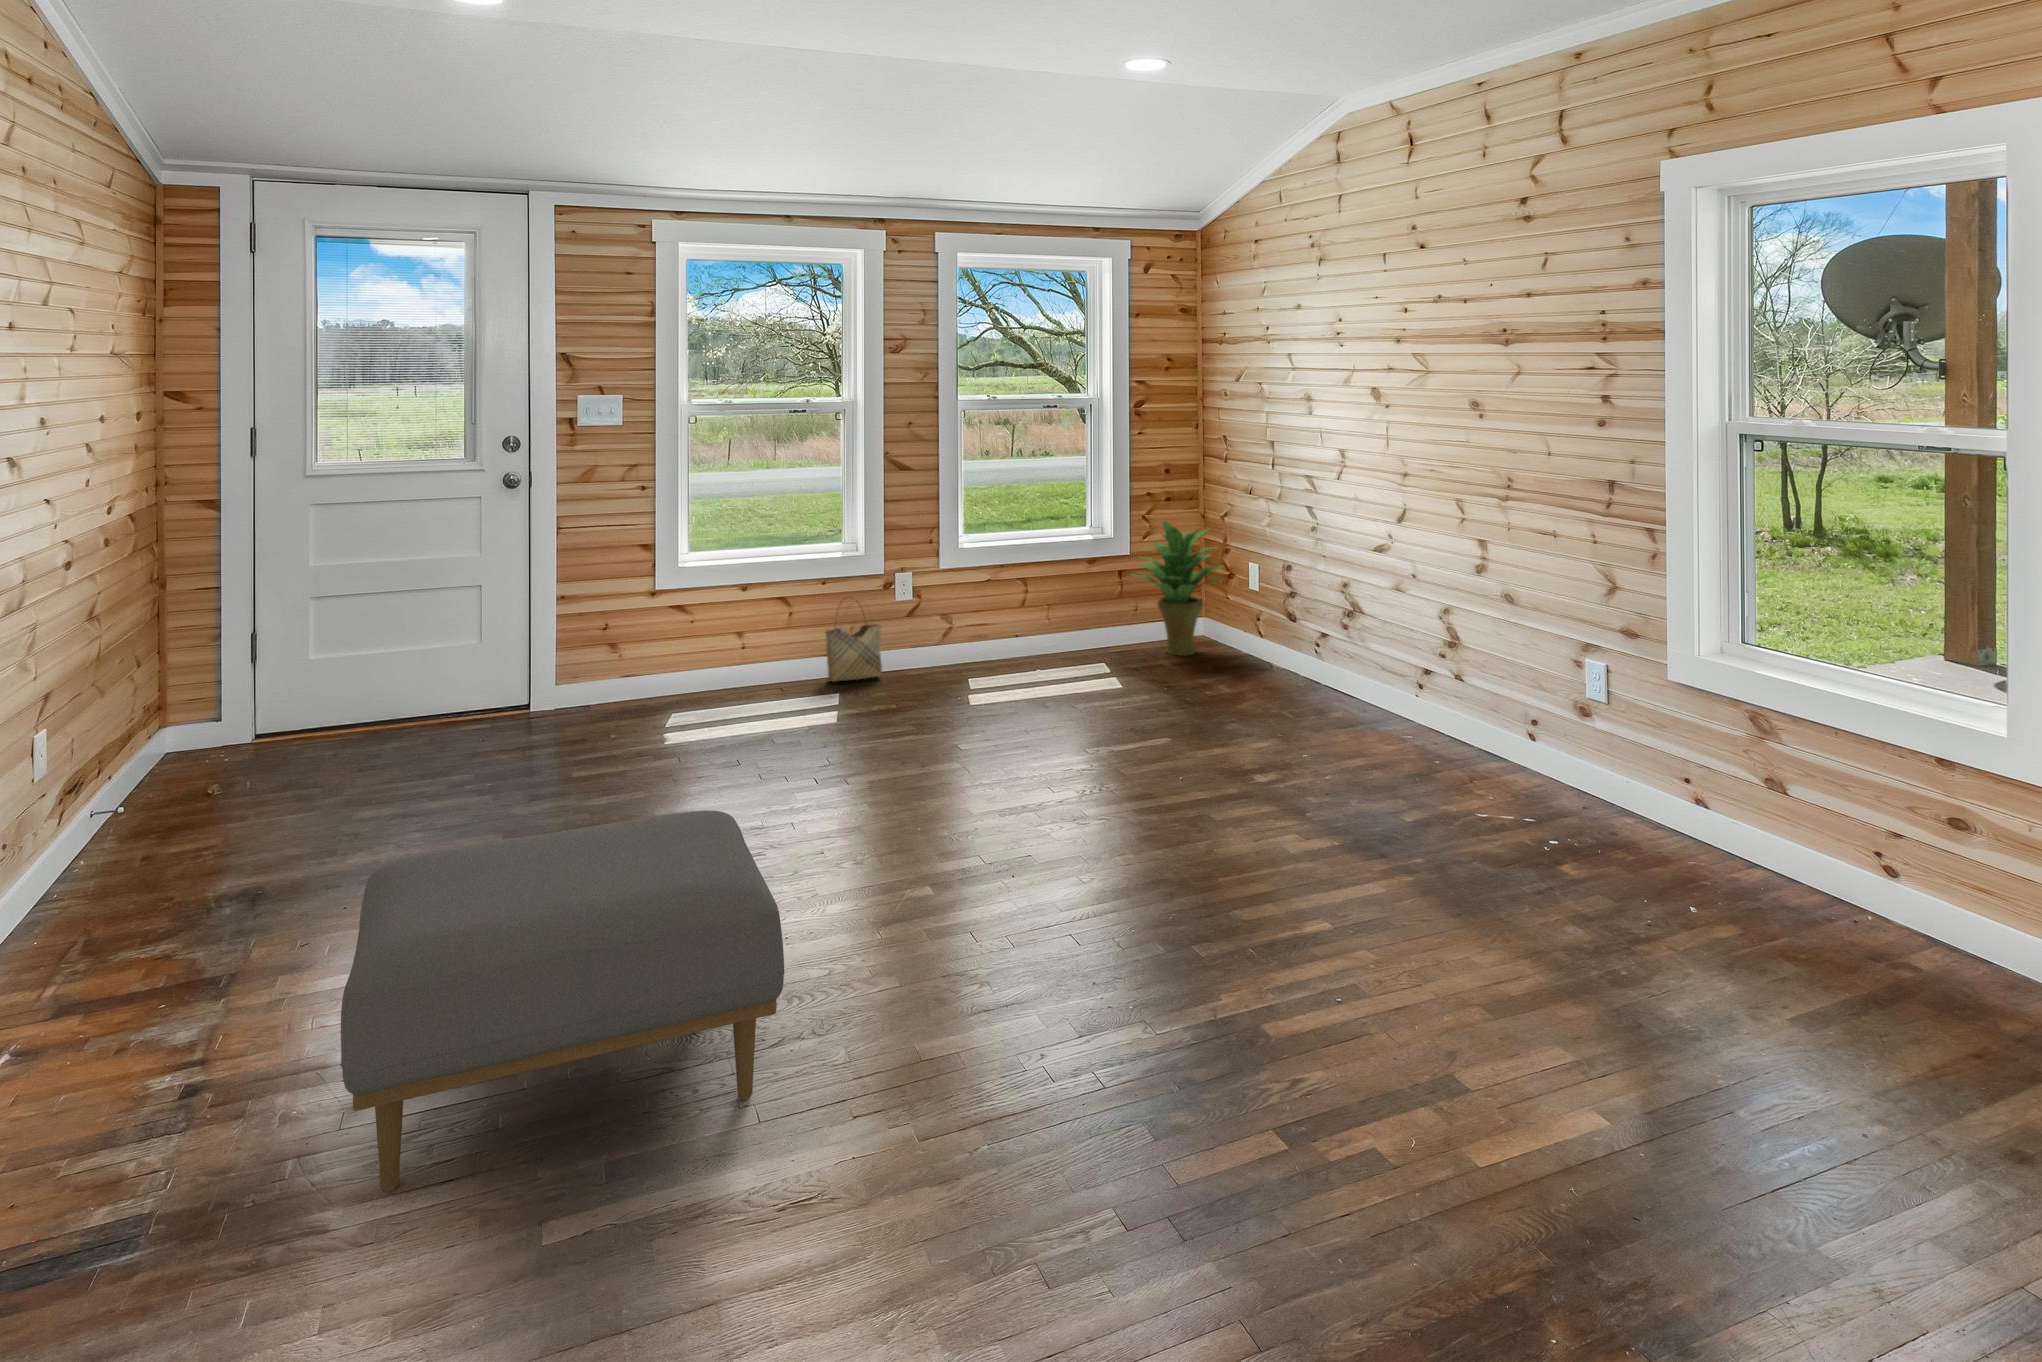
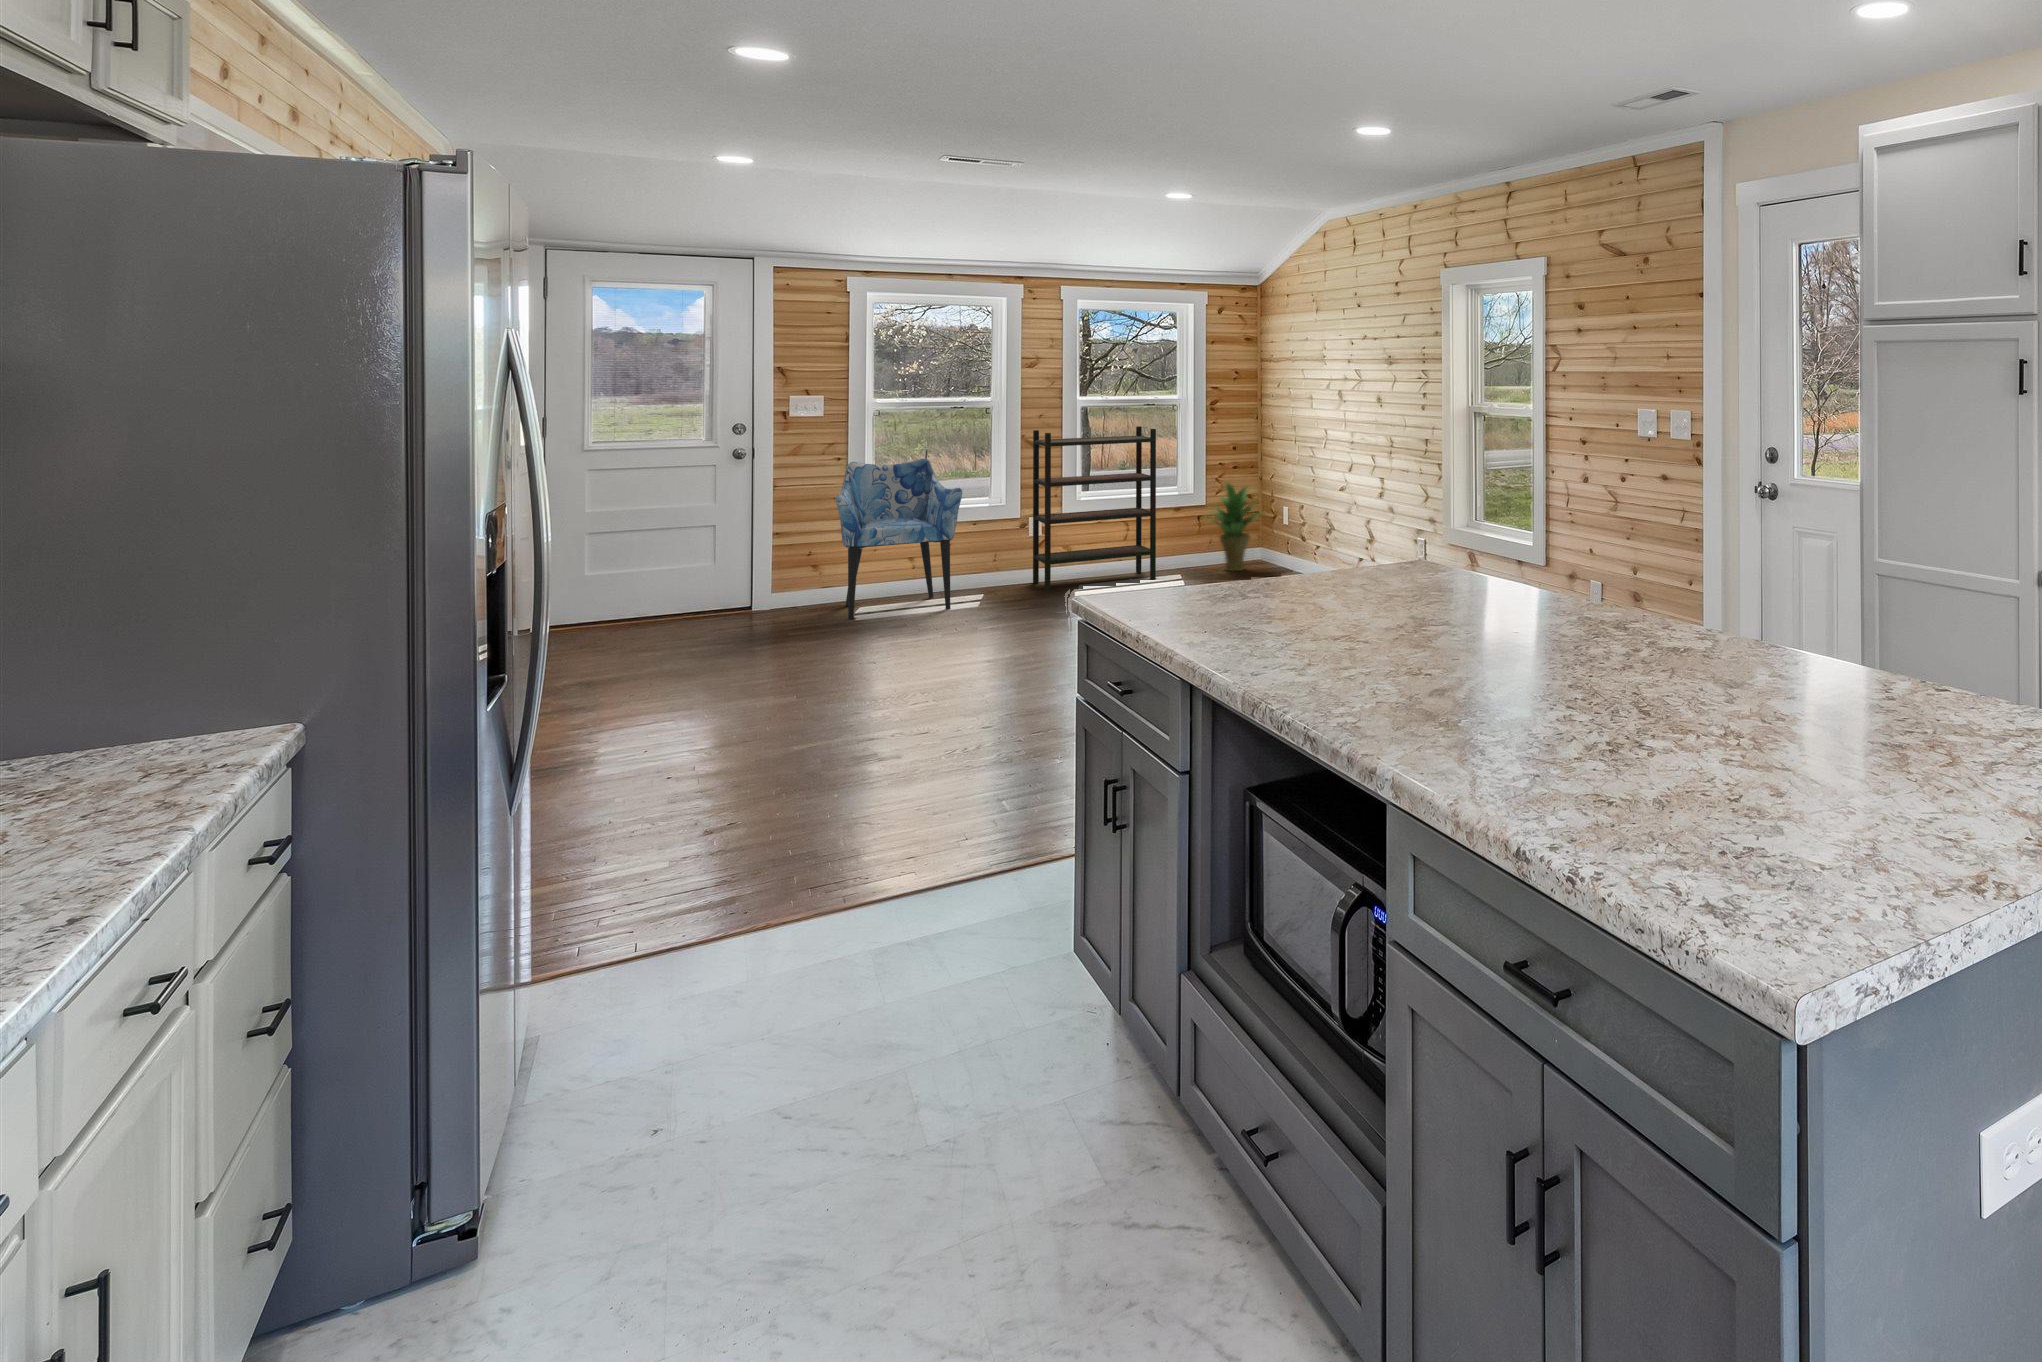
bookshelf: none [901,439,1075,685] -> present [1033,426,1156,591]
armchair: none [638,487,815,738] -> present [835,459,962,620]
woven basket: present [826,601,882,682] -> none [974,534,1016,591]
ottoman: present [341,810,784,1192] -> none [690,603,912,748]

